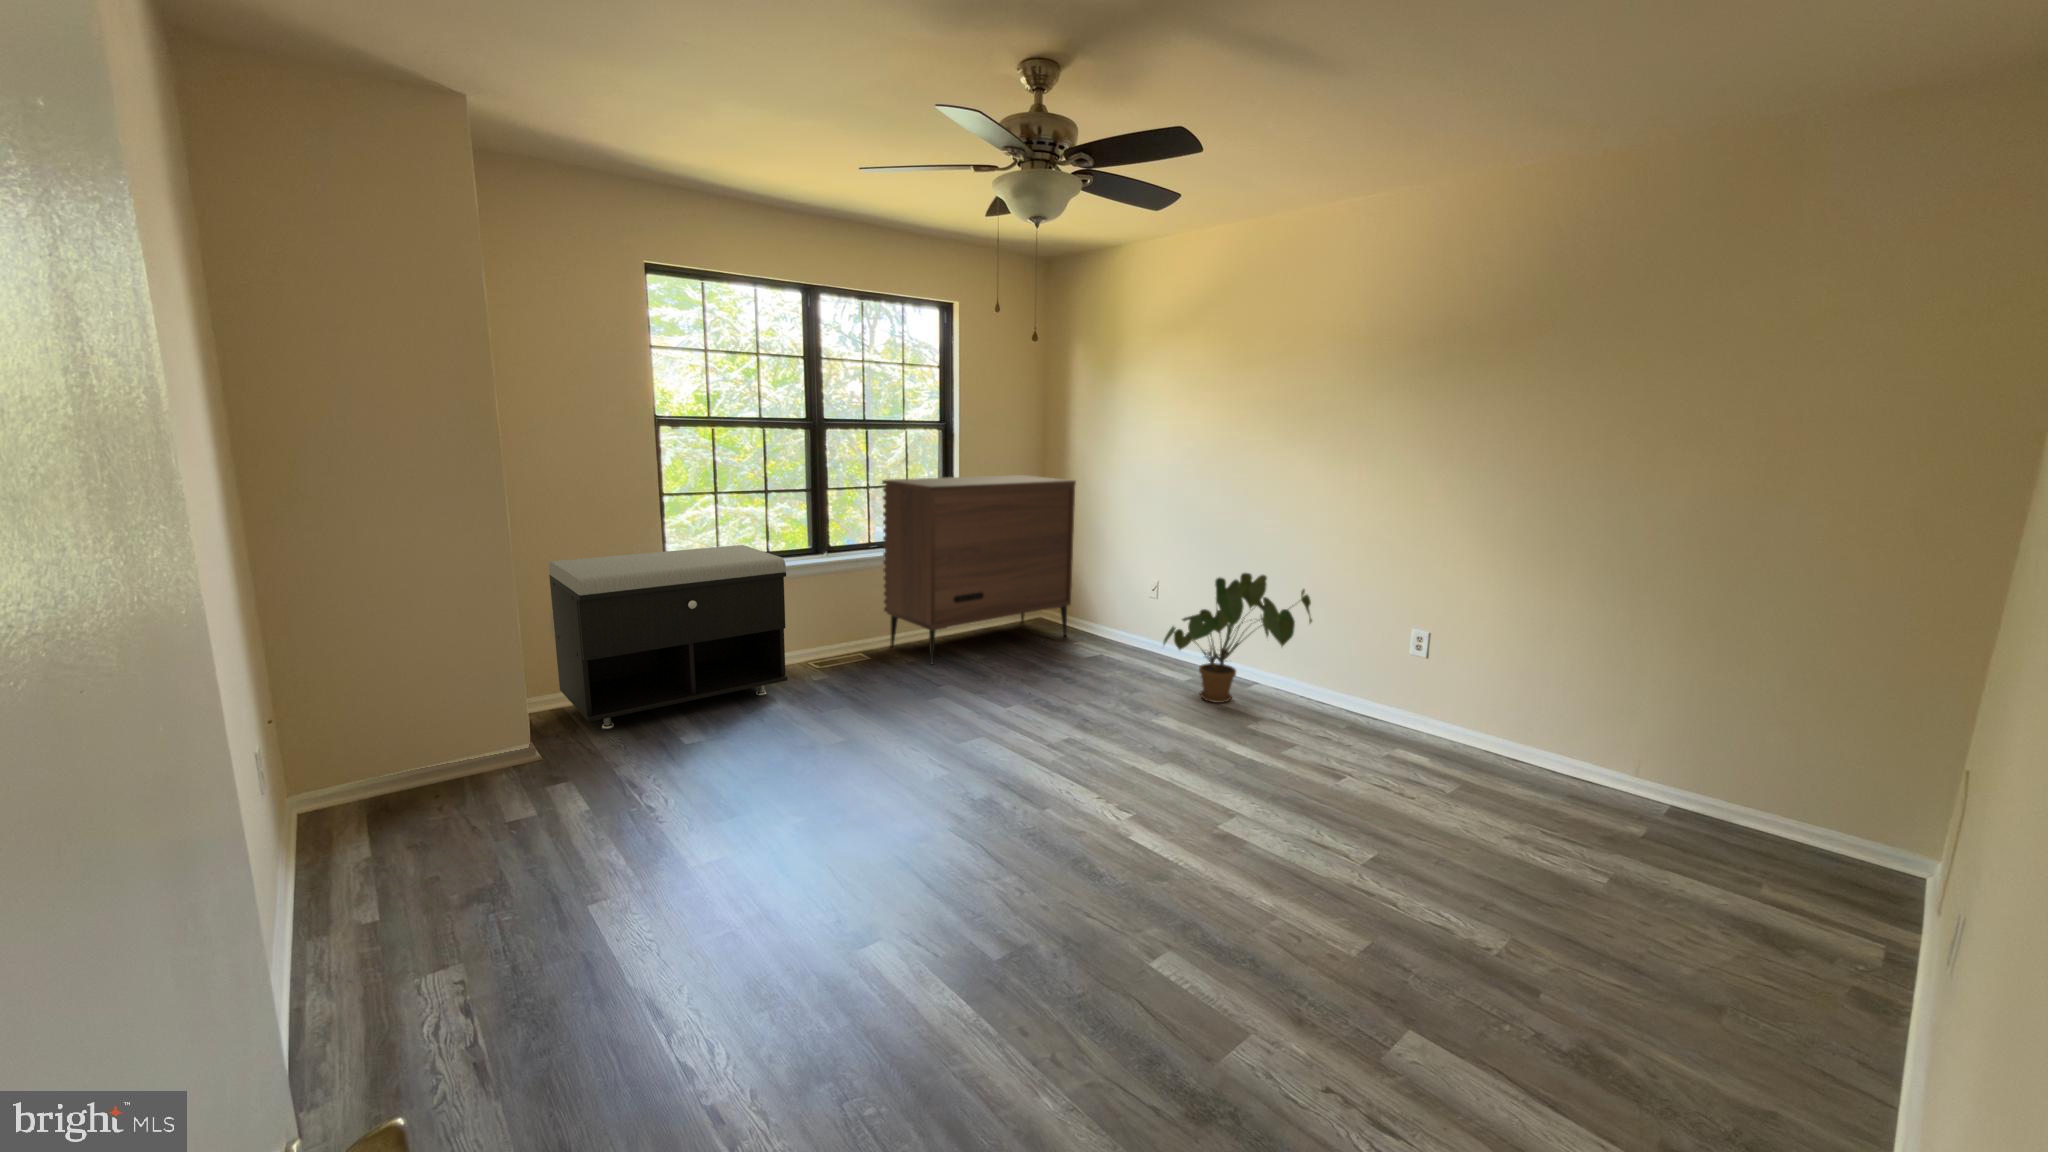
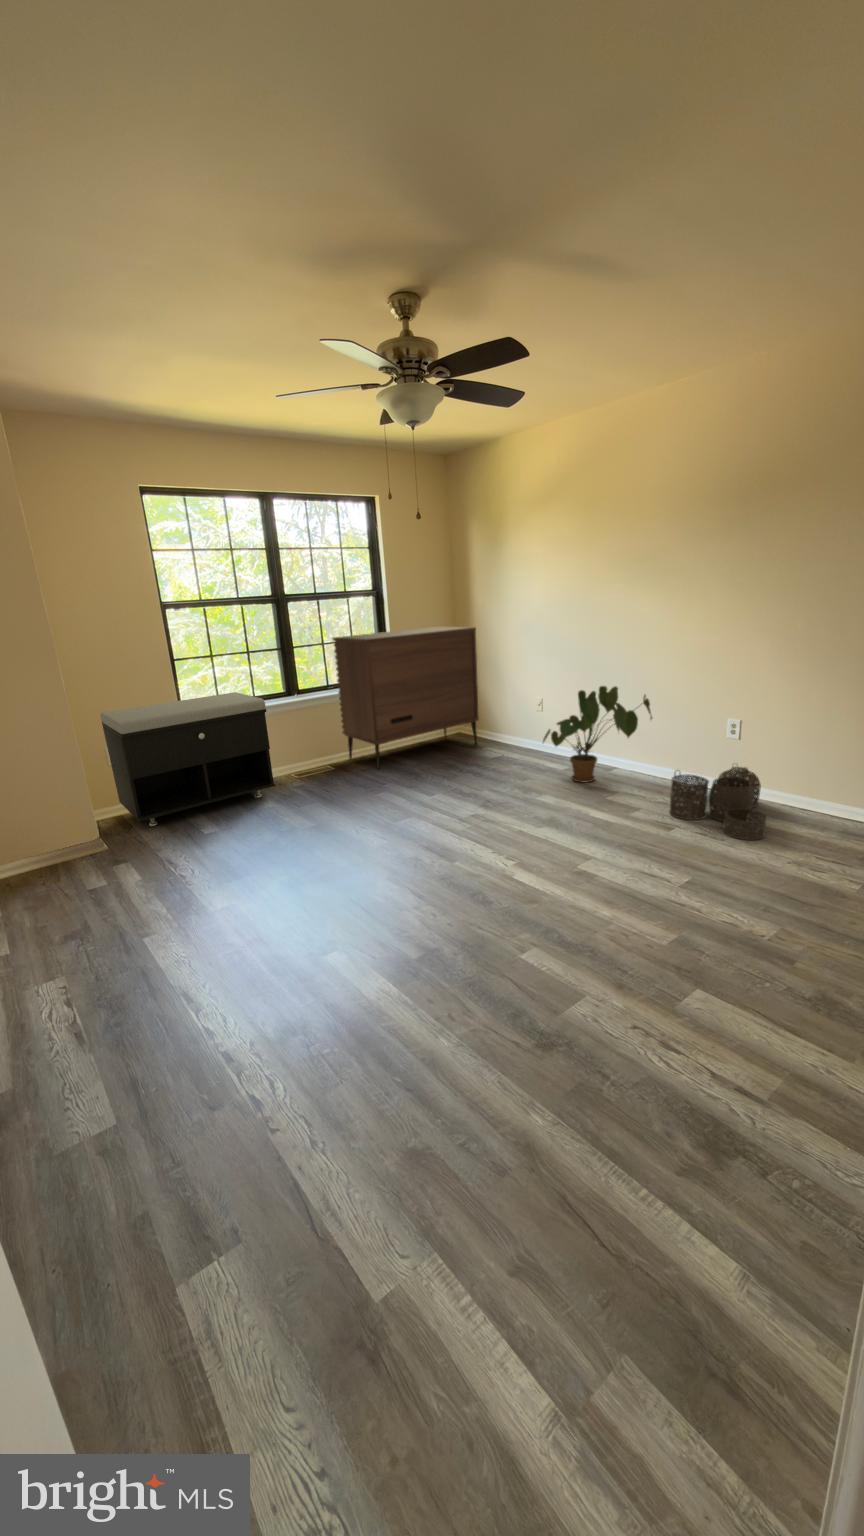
woven basket: none [1337,691,1473,802] -> present [670,766,766,840]

